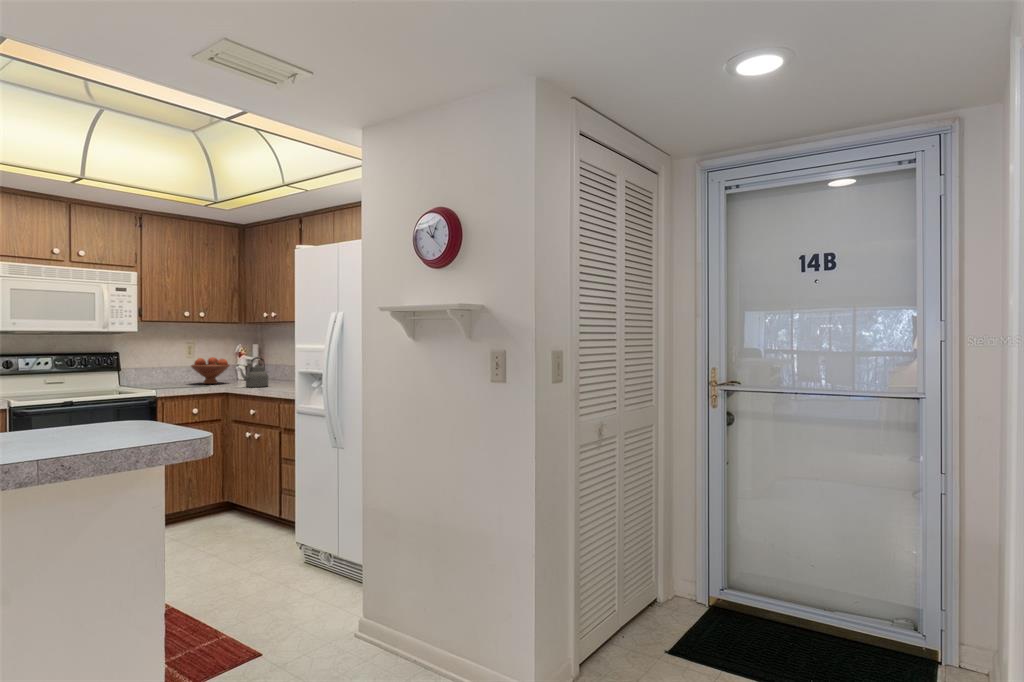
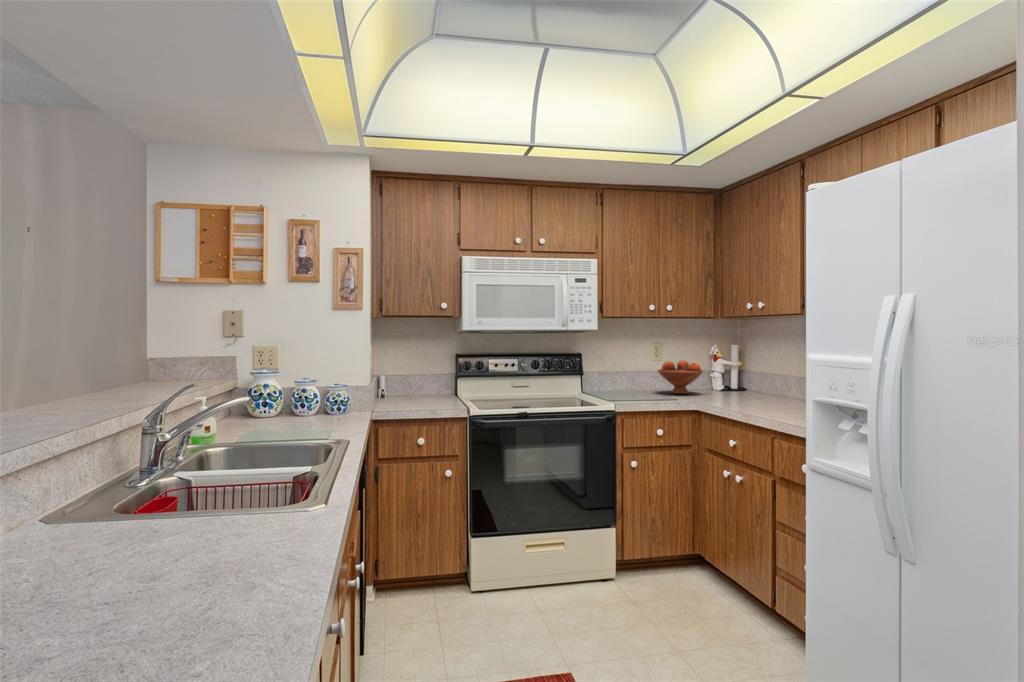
kettle: present [239,357,268,387] -> none [712,363,754,404]

